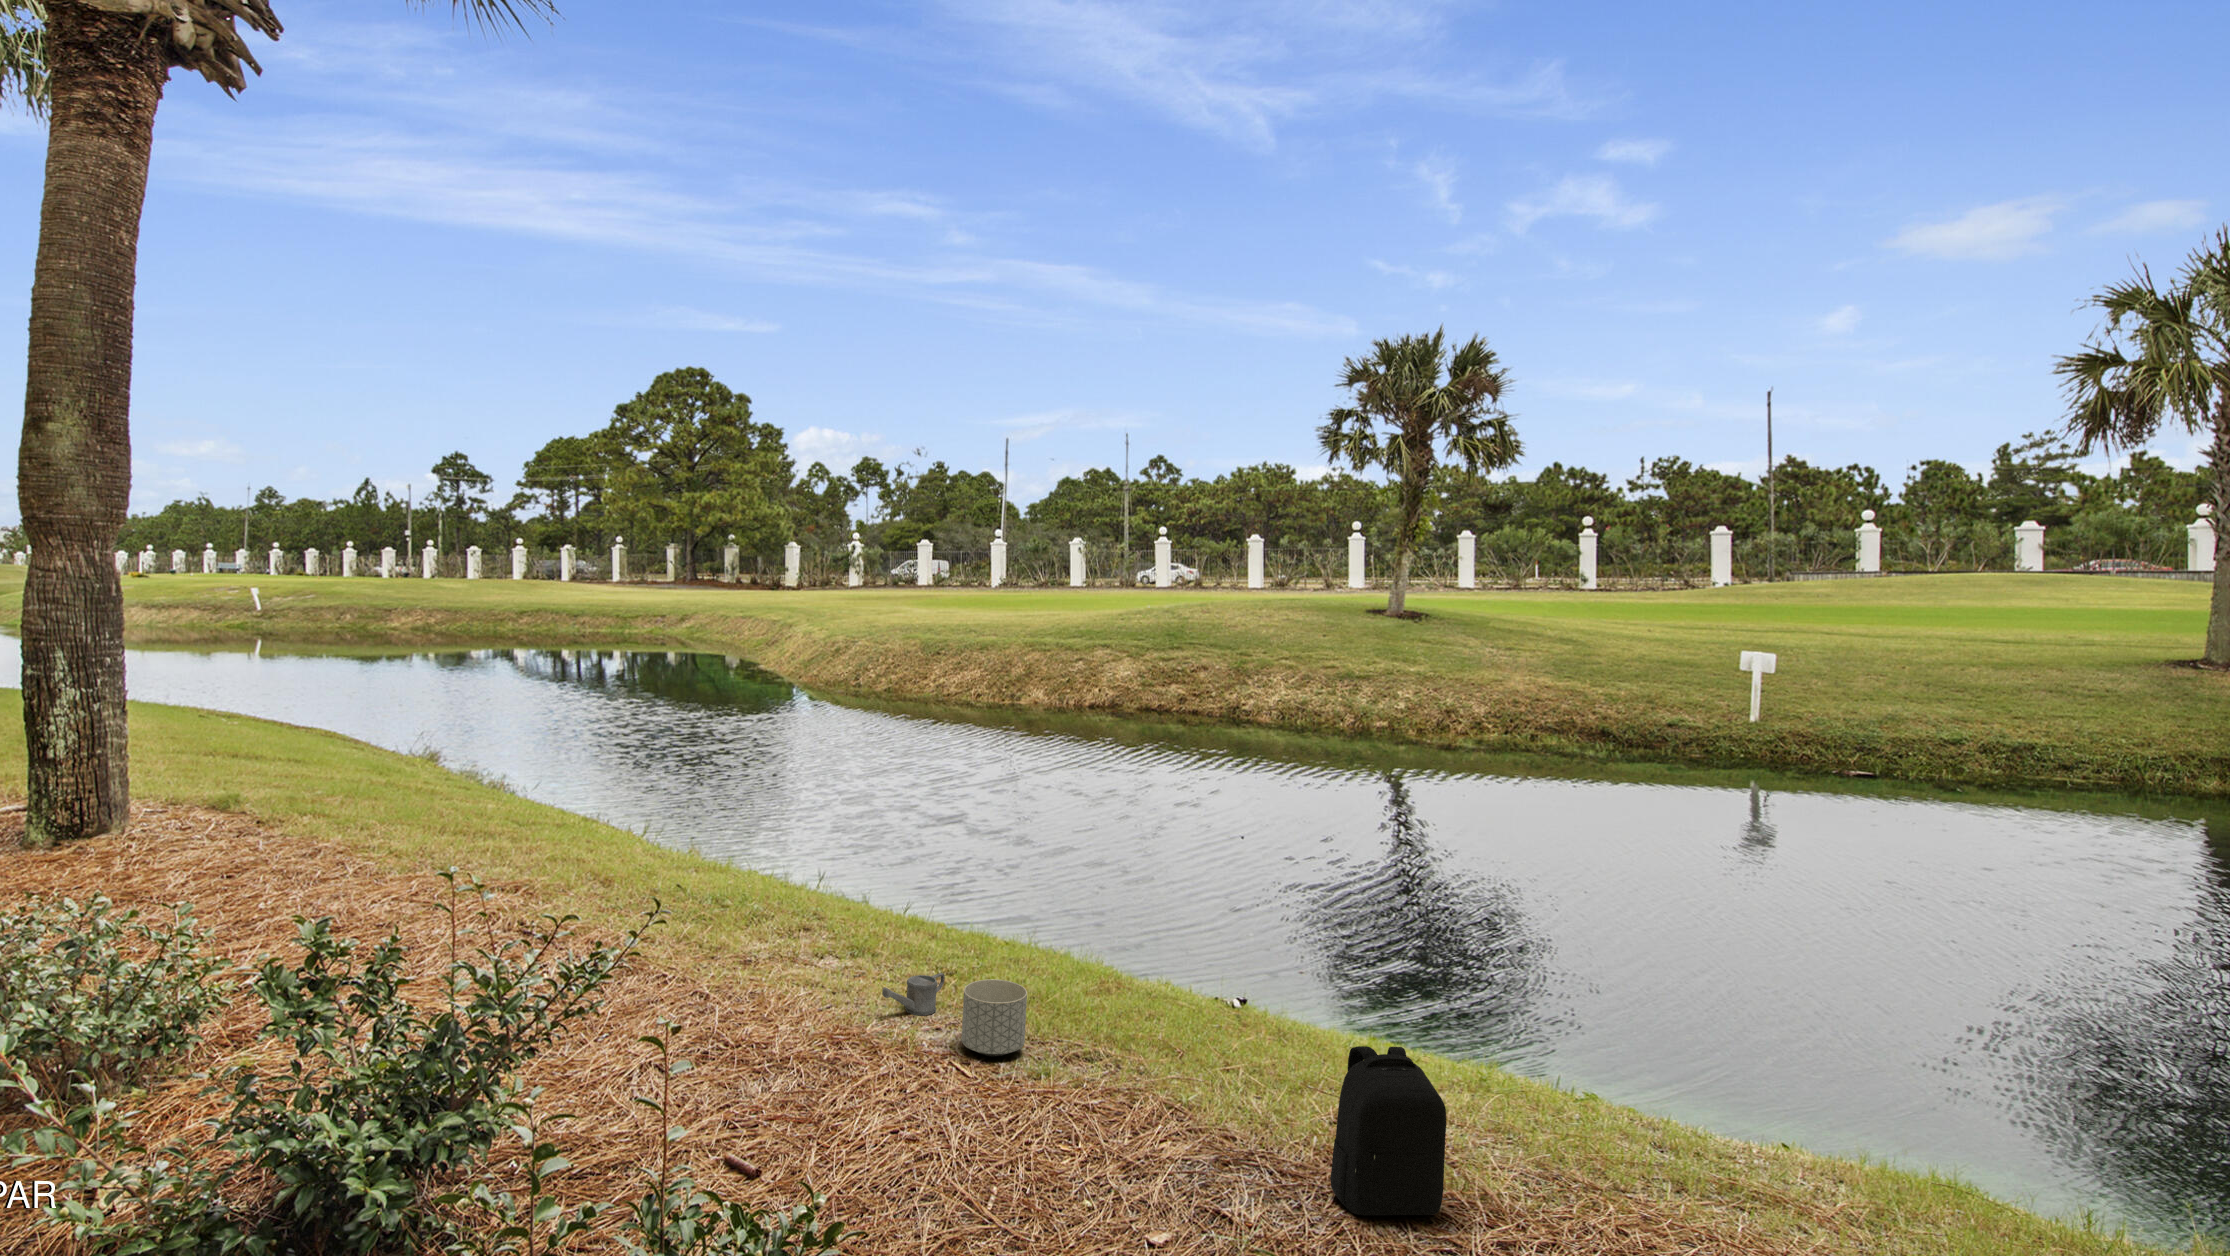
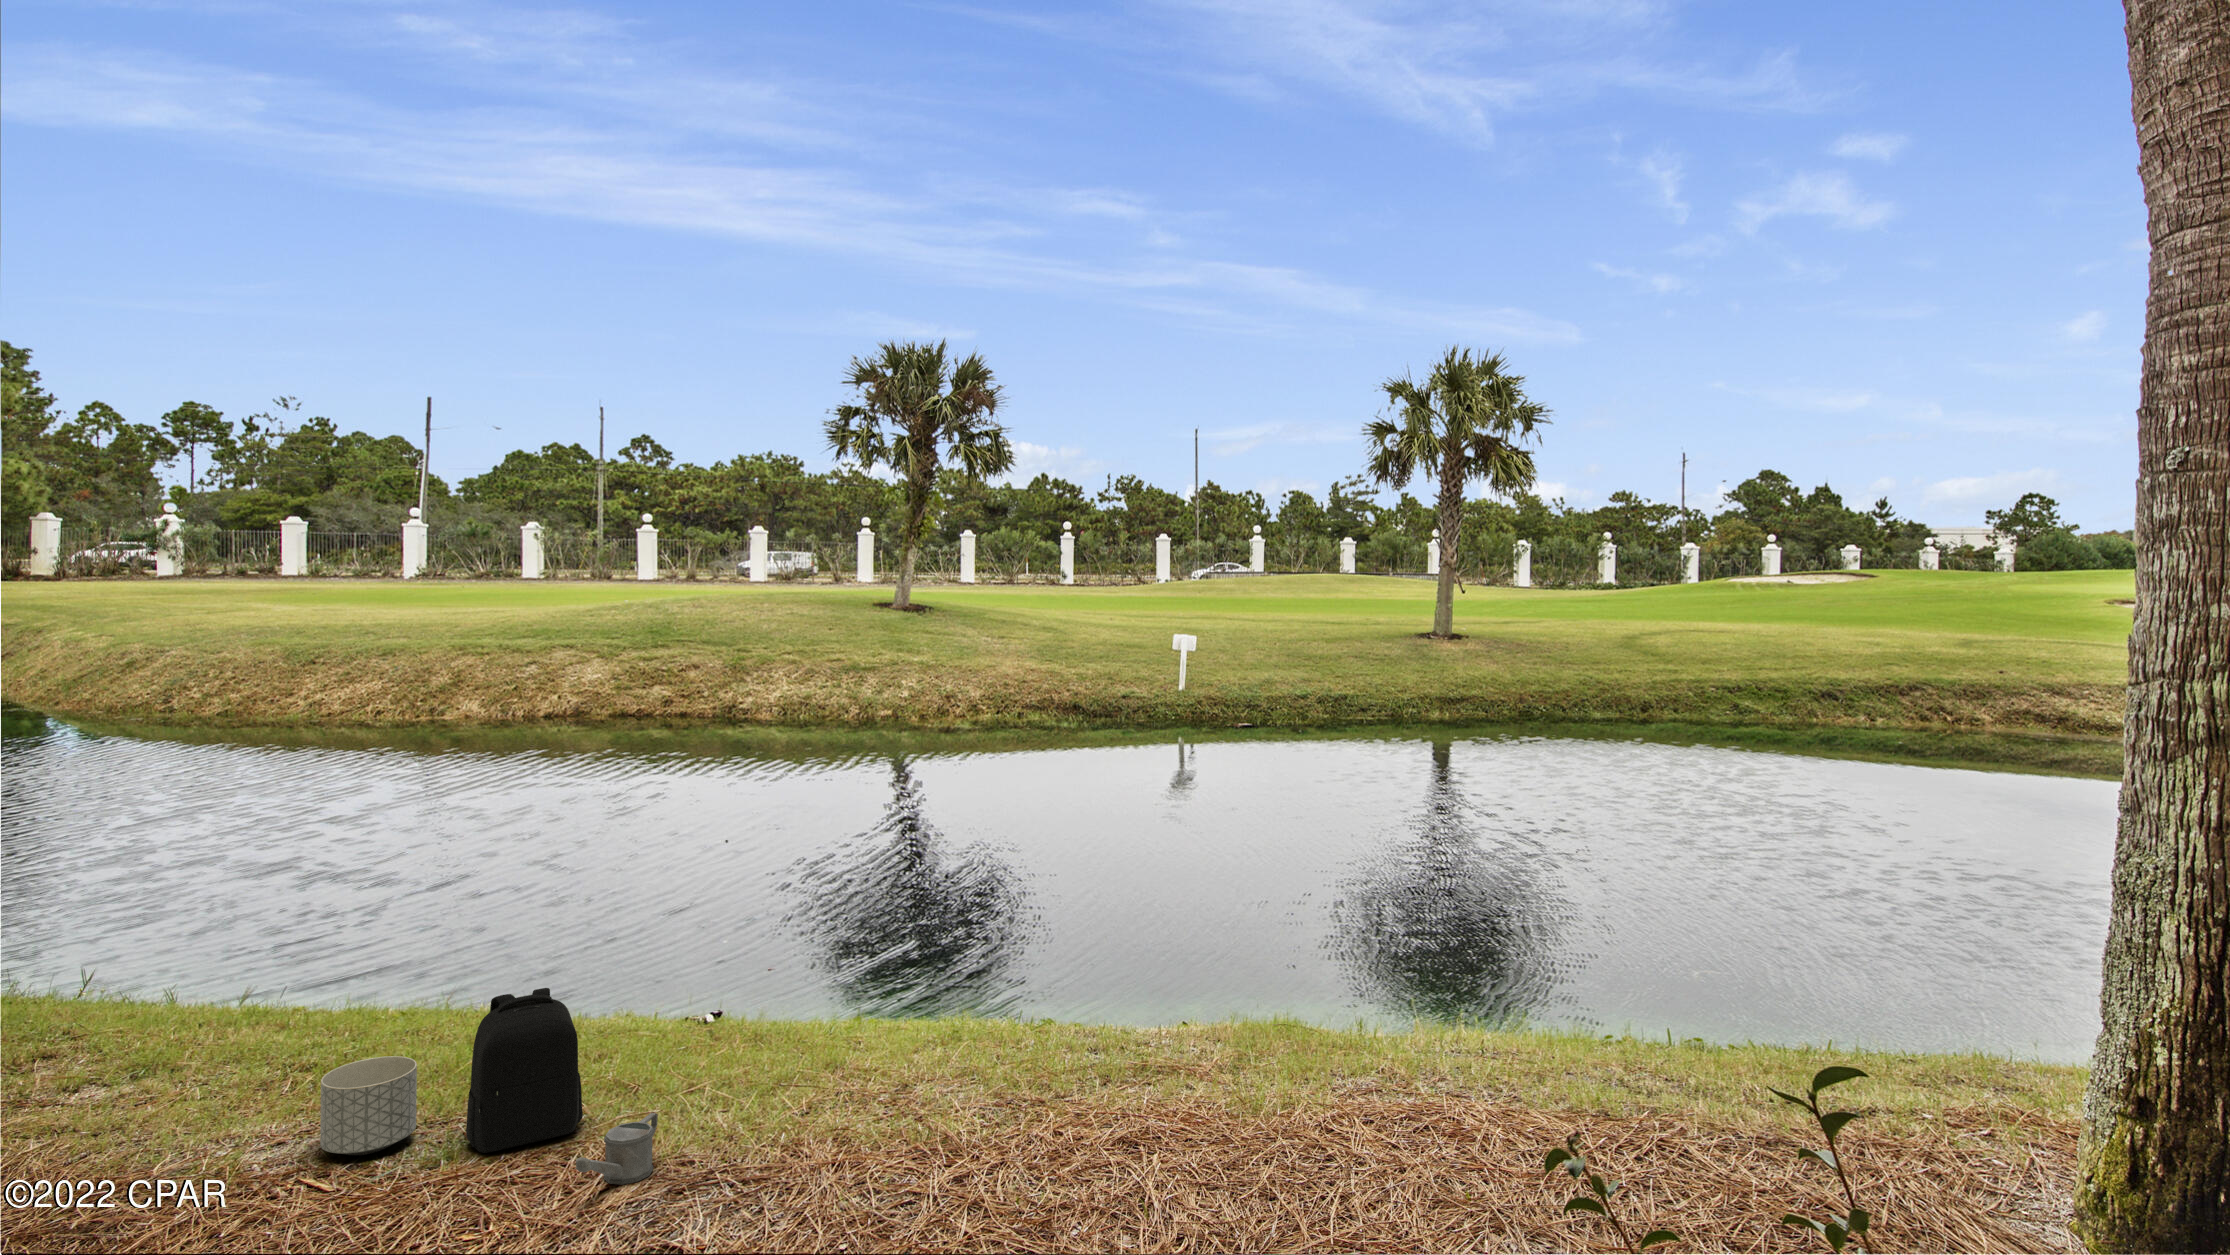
watering can: present [882,973,945,1016] -> present [576,1113,658,1185]
backpack: present [1330,1046,1446,1215] -> present [466,988,583,1153]

